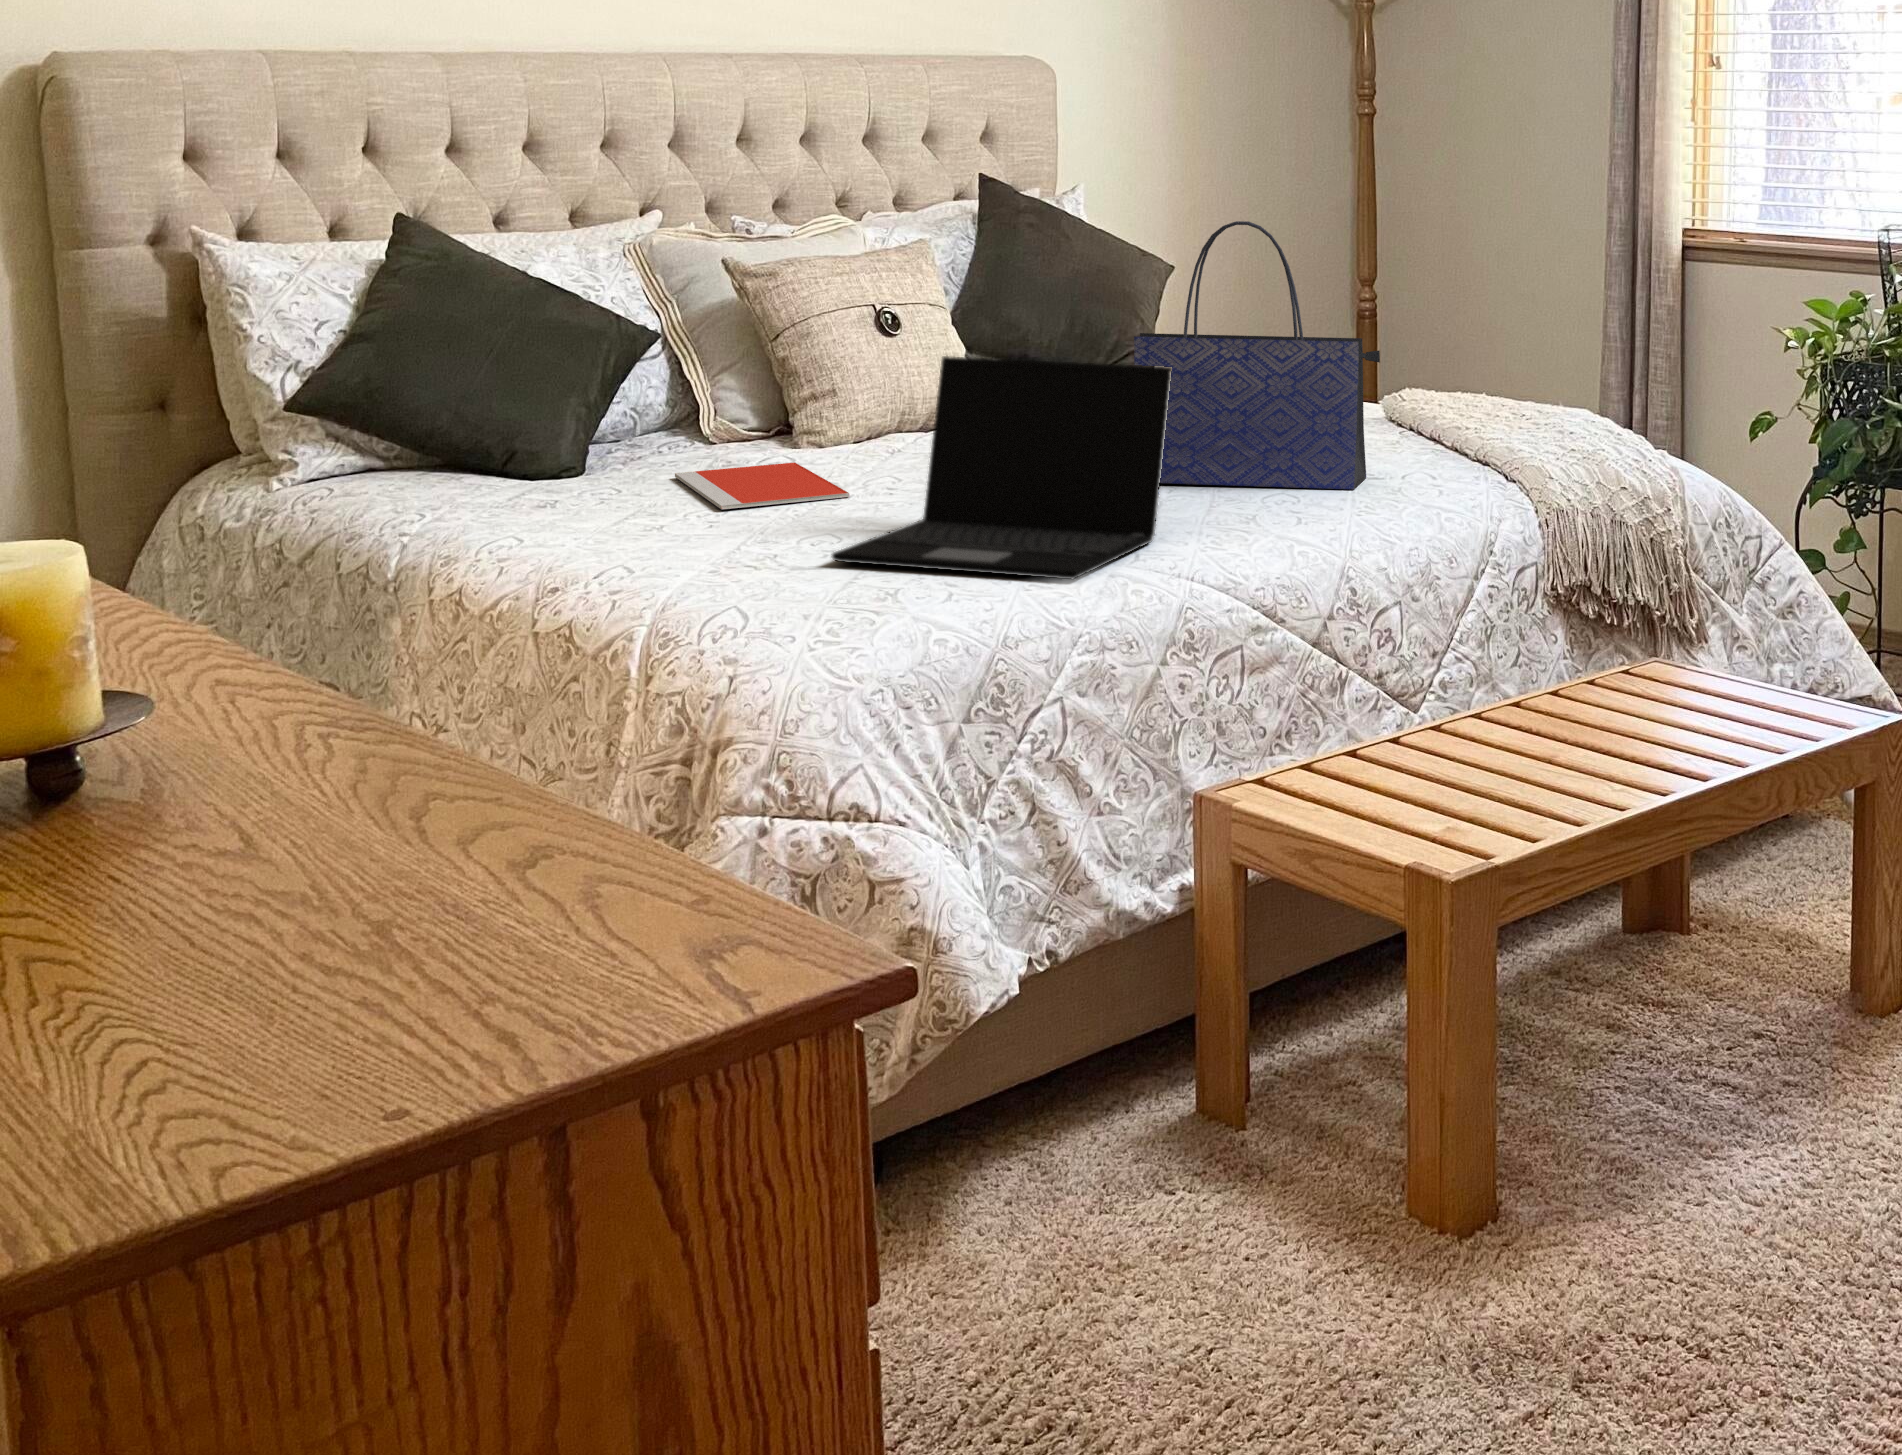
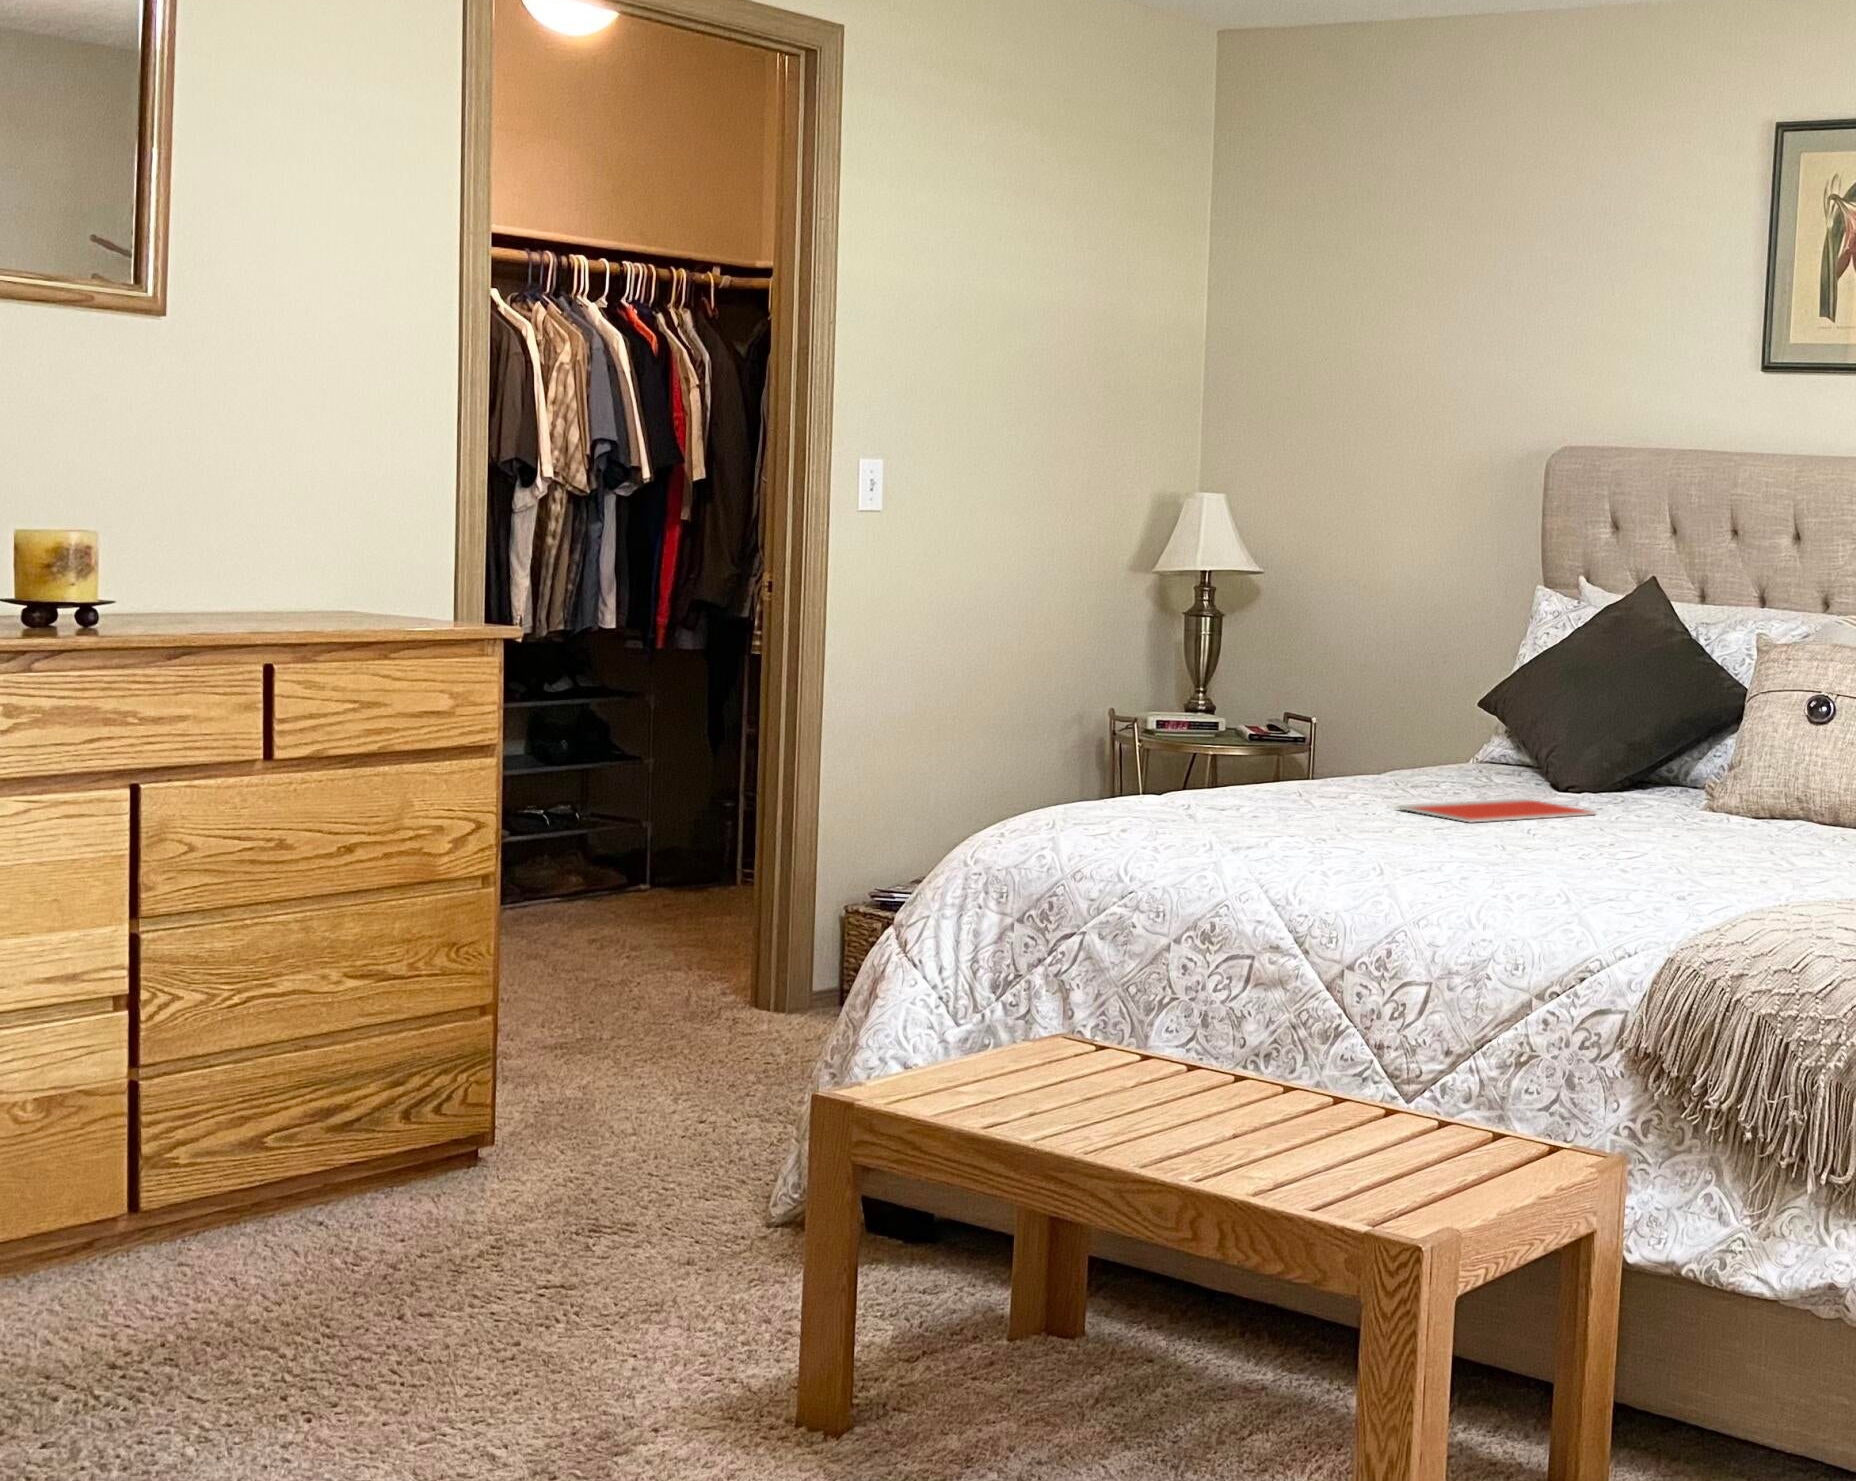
tote bag: present [1134,221,1380,490] -> none [1575,598,1664,895]
laptop: present [832,356,1171,579] -> none [1160,687,1403,861]

